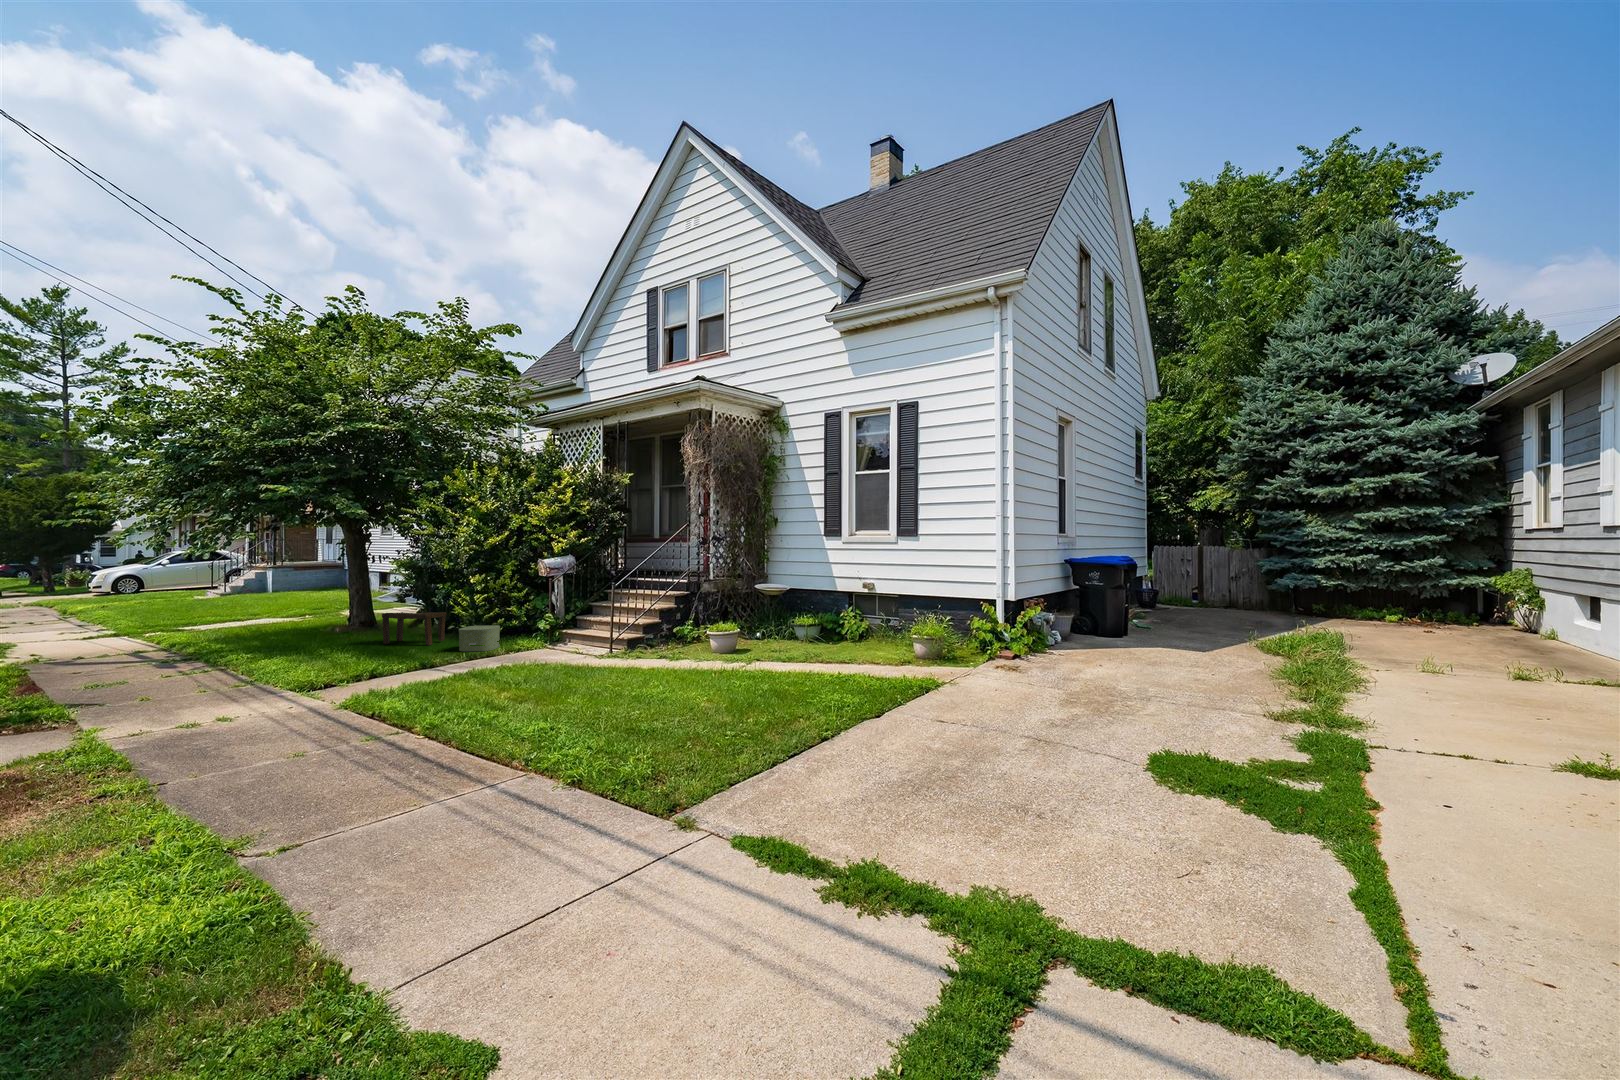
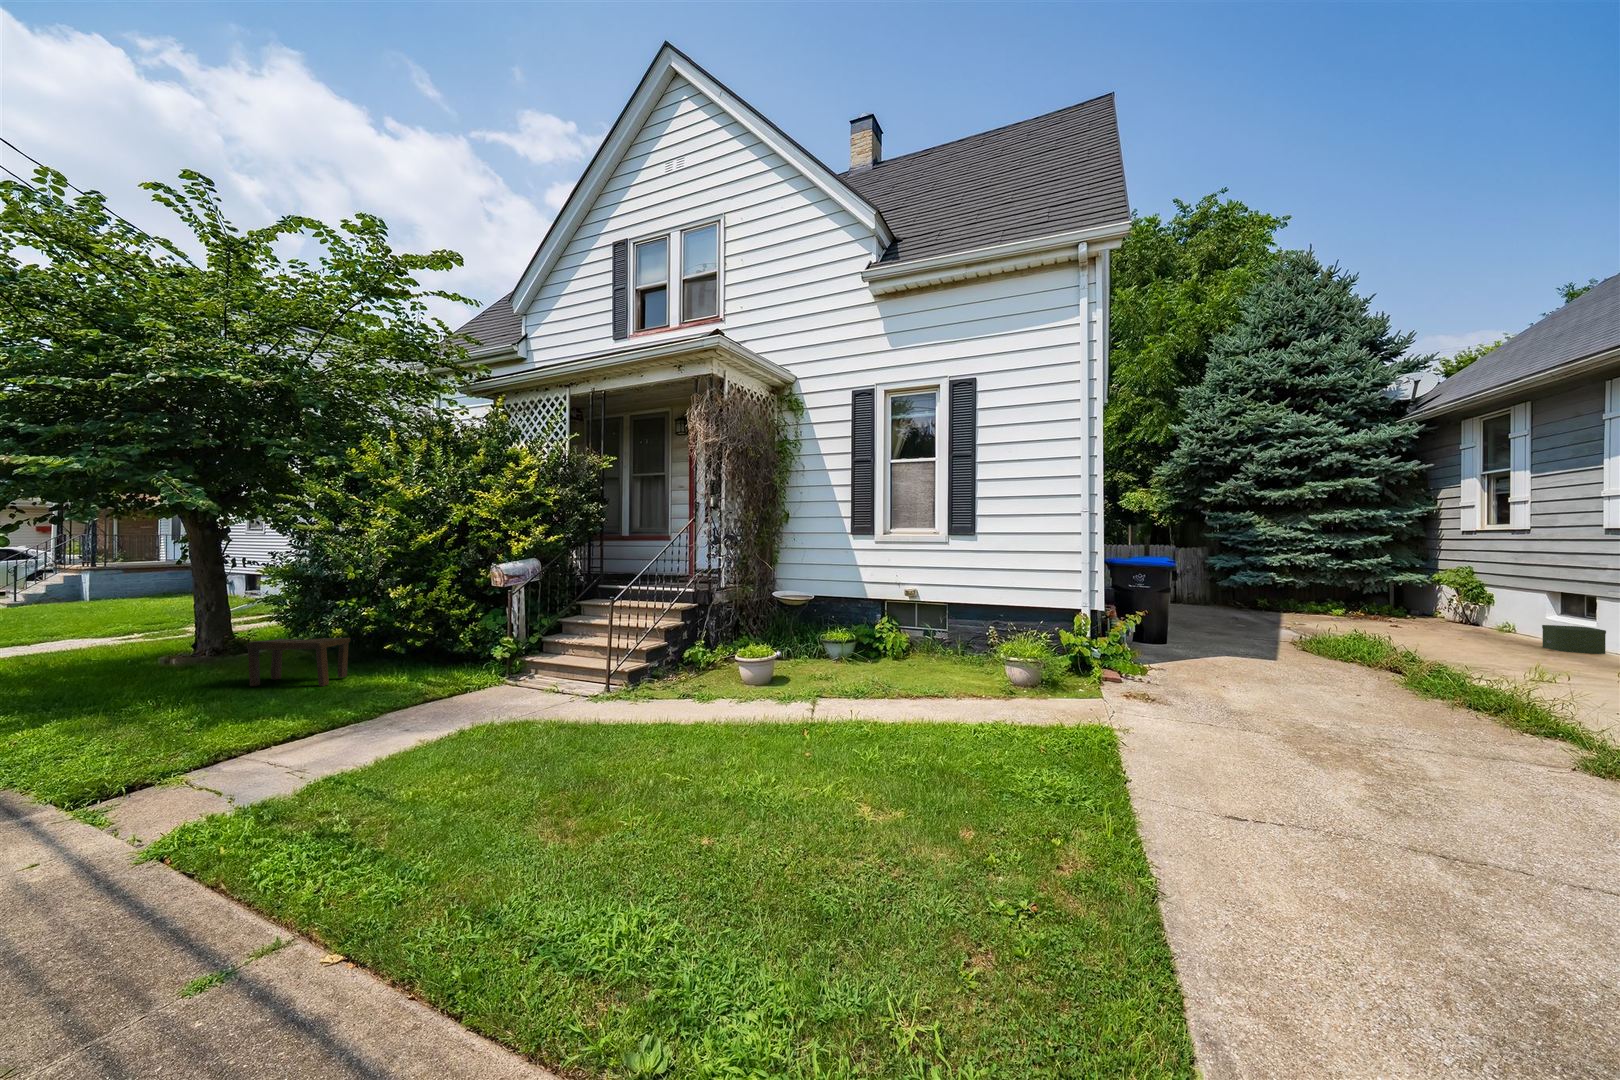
storage box: present [459,625,500,651] -> present [1542,625,1606,654]

